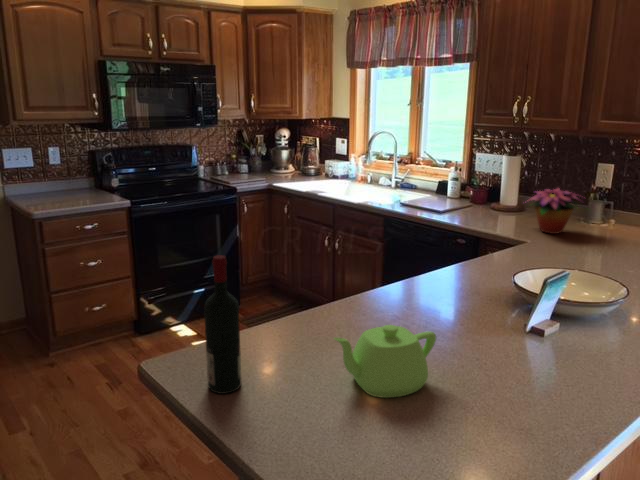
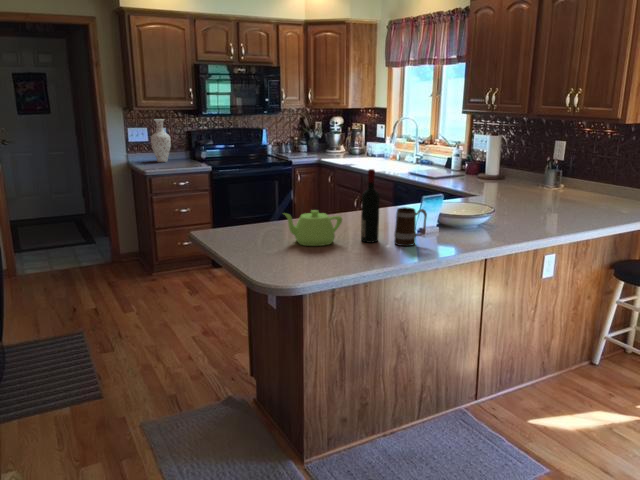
vase: none [38,136,67,196] -> present [151,119,171,162]
flower arrangement: present [527,188,588,234] -> none [484,157,535,192]
wine bottle: present [204,255,241,394] -> present [361,169,380,243]
mug: none [524,309,588,381] -> present [394,207,427,246]

